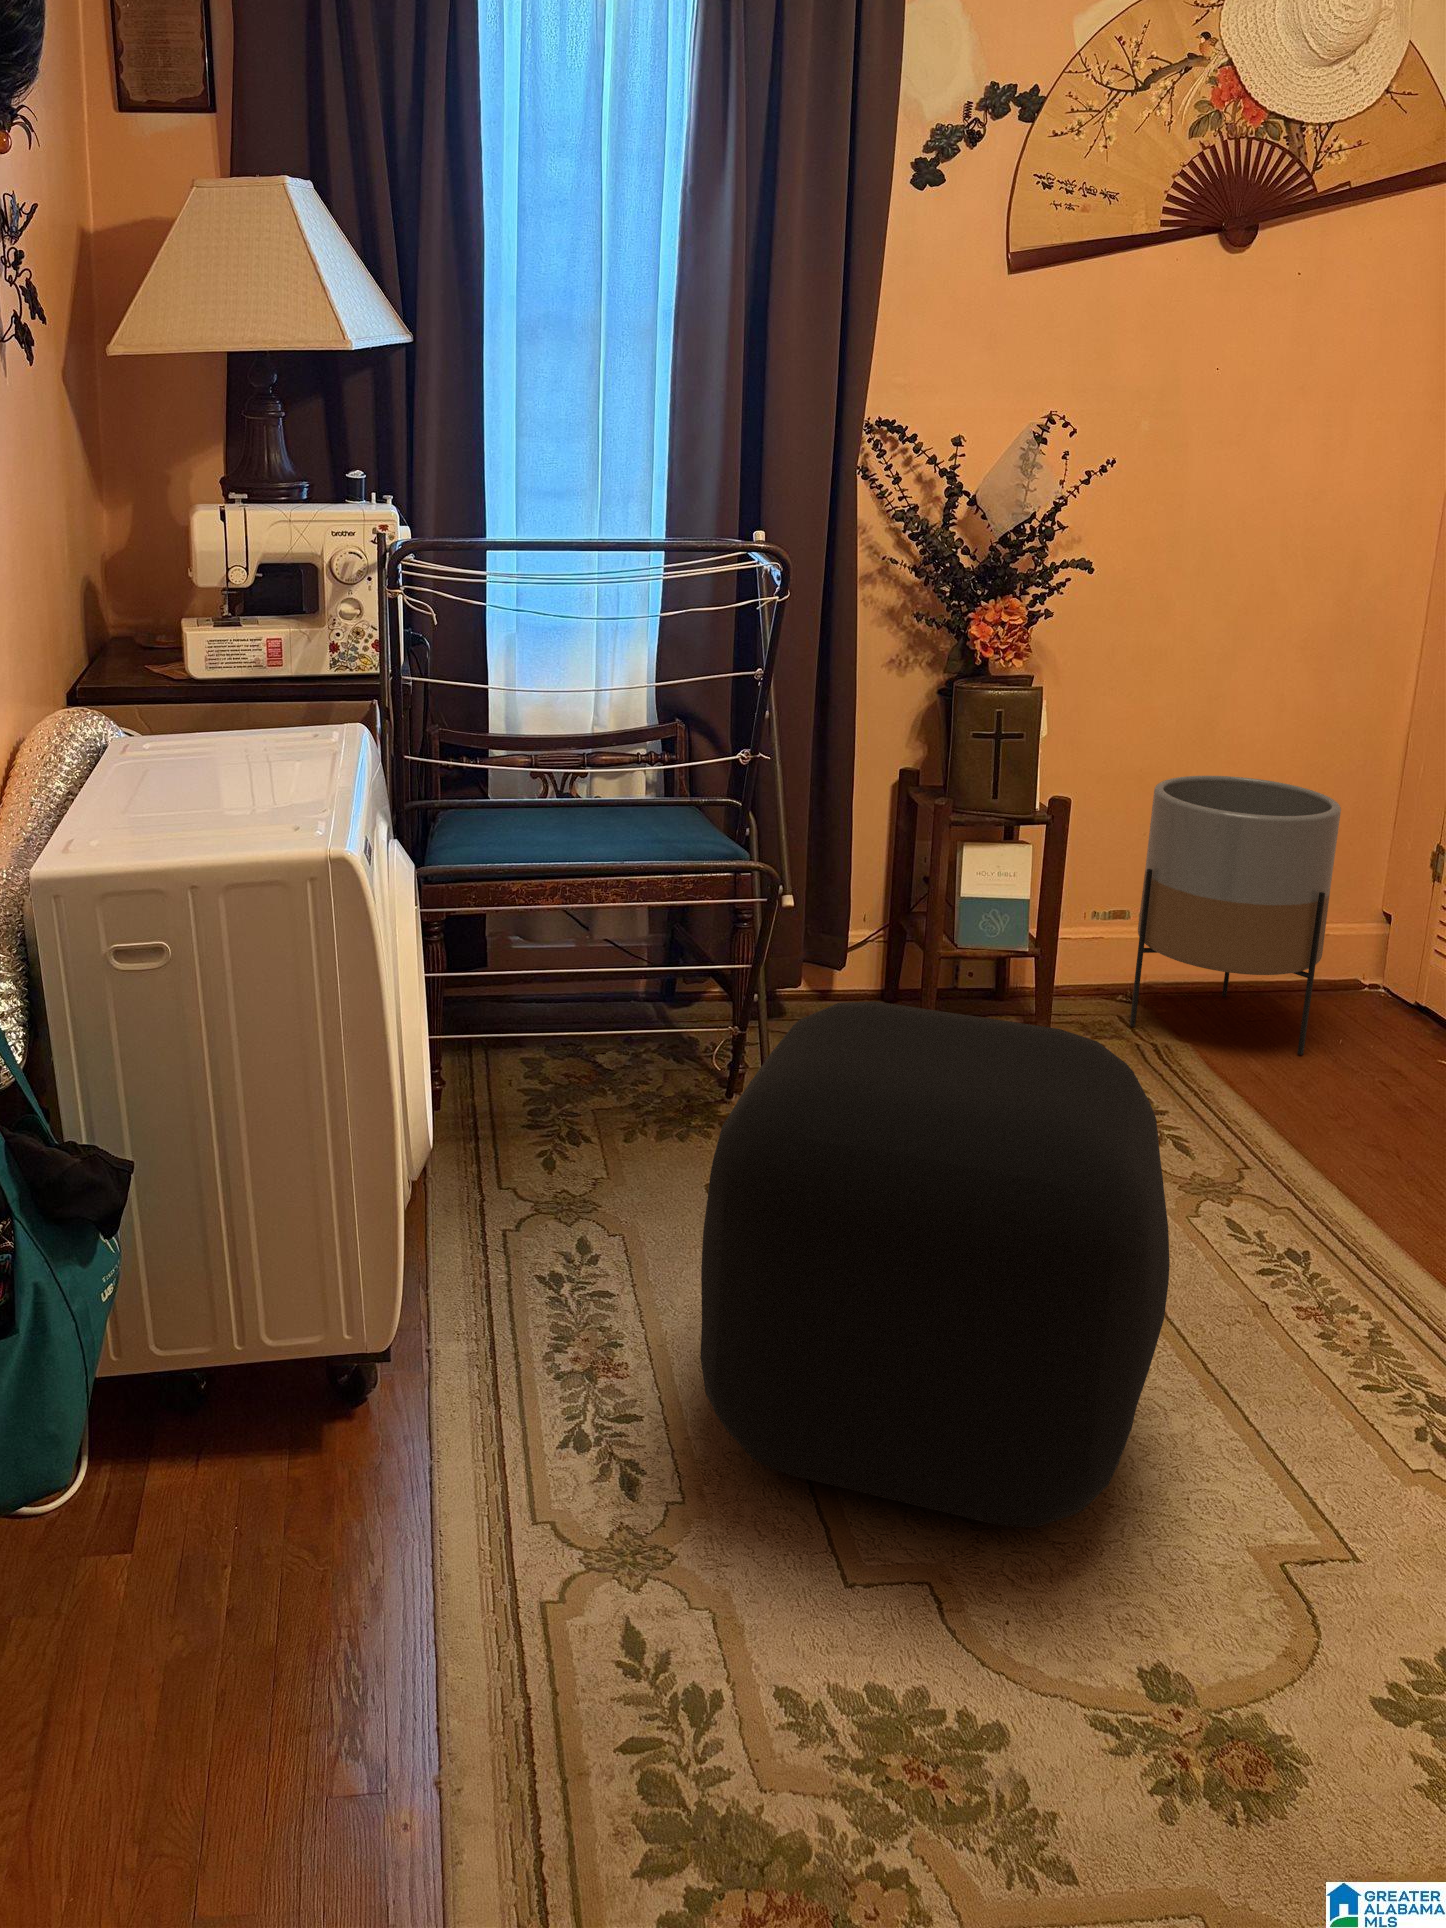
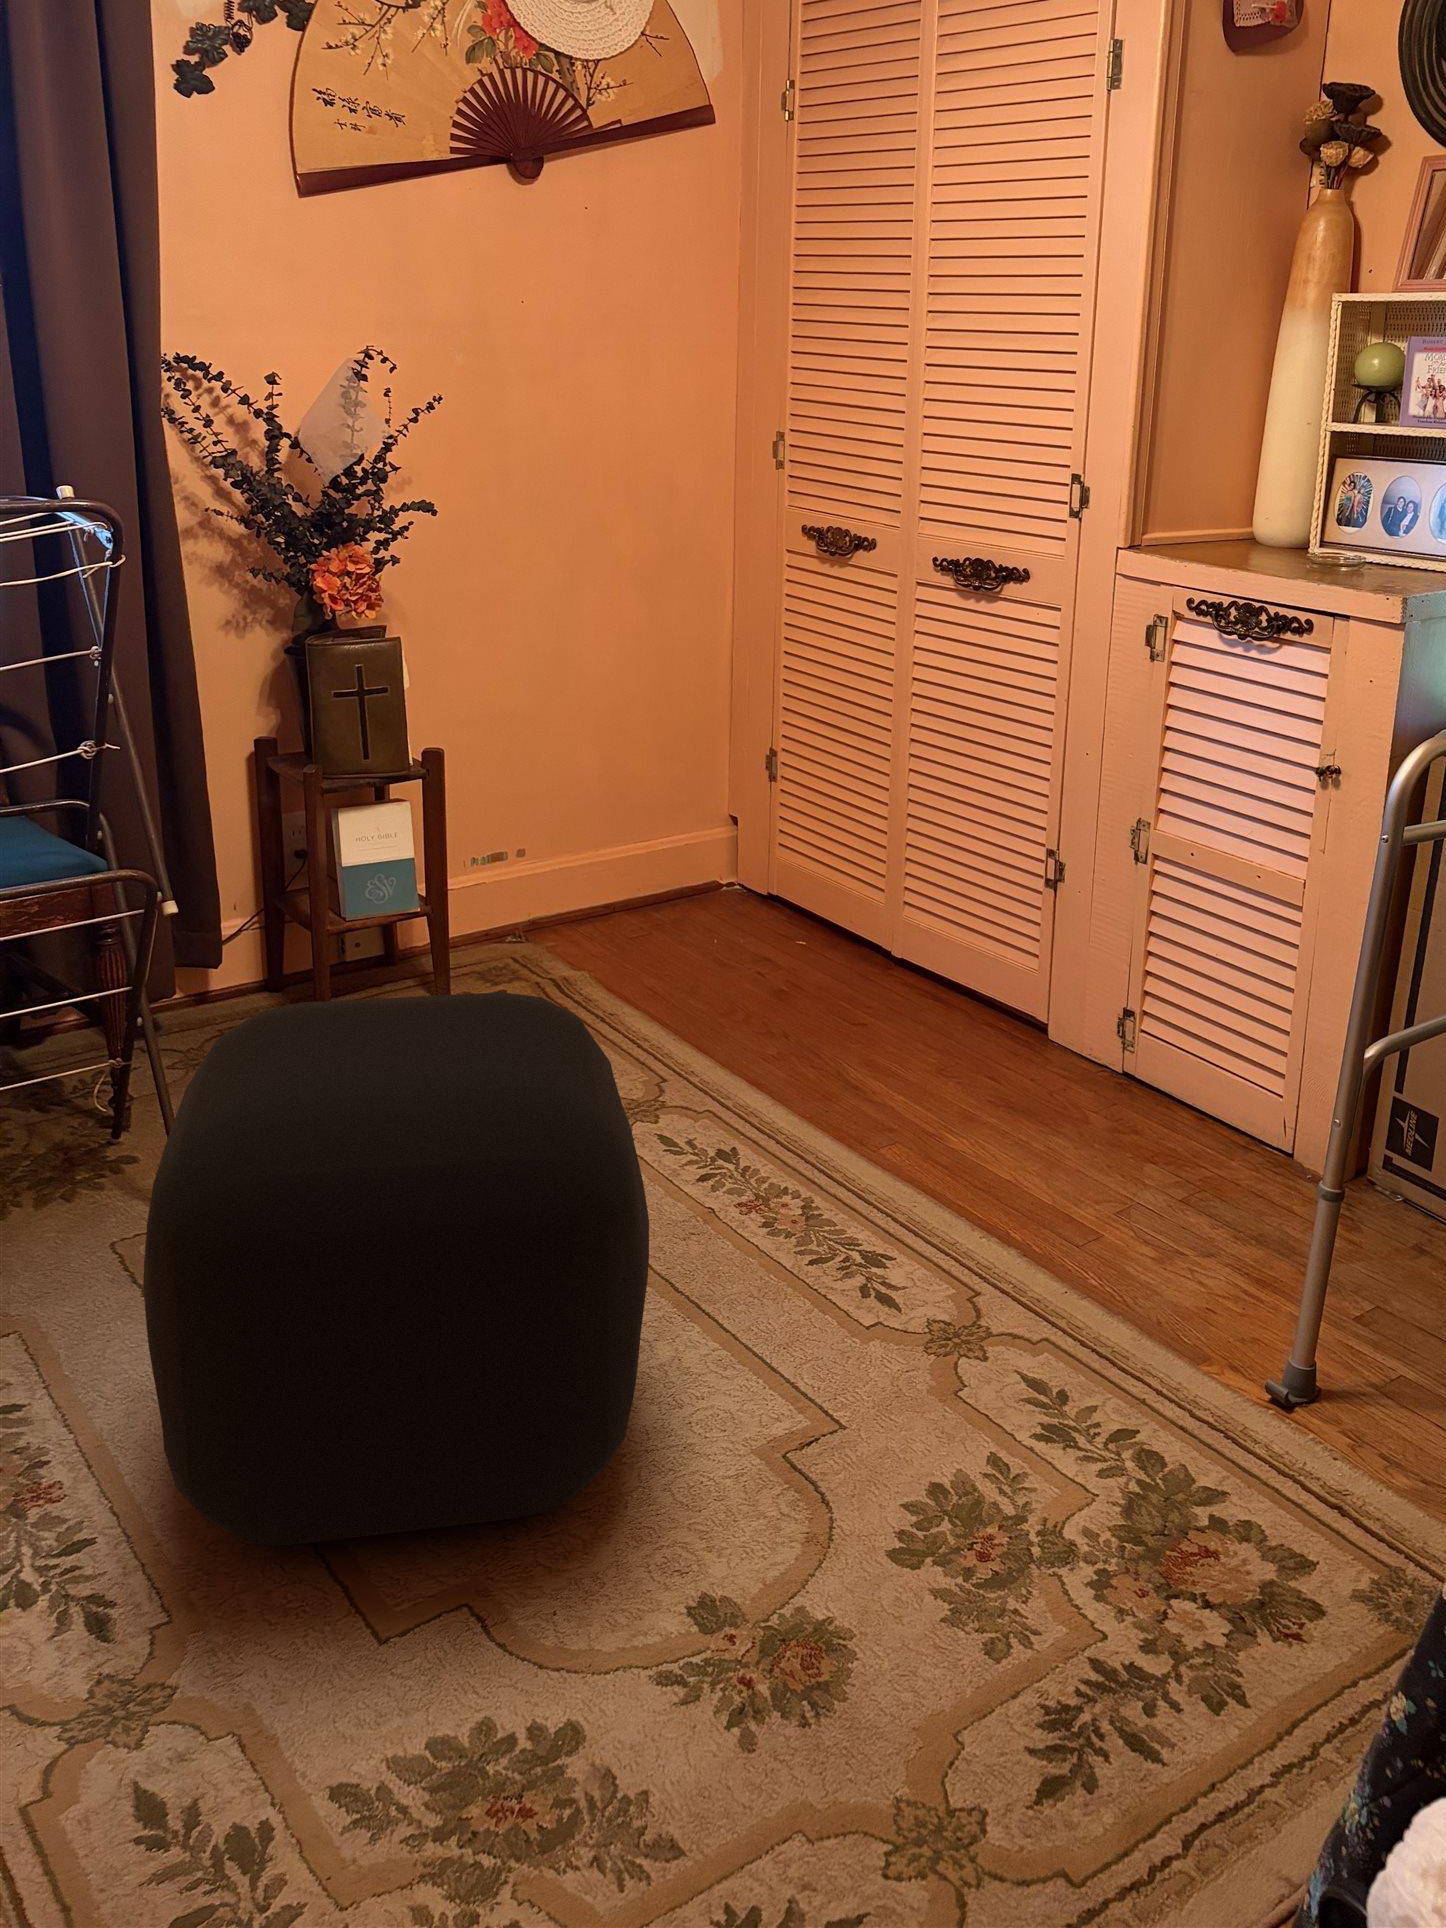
planter: present [1130,776,1341,1055] -> none [518,704,690,963]

